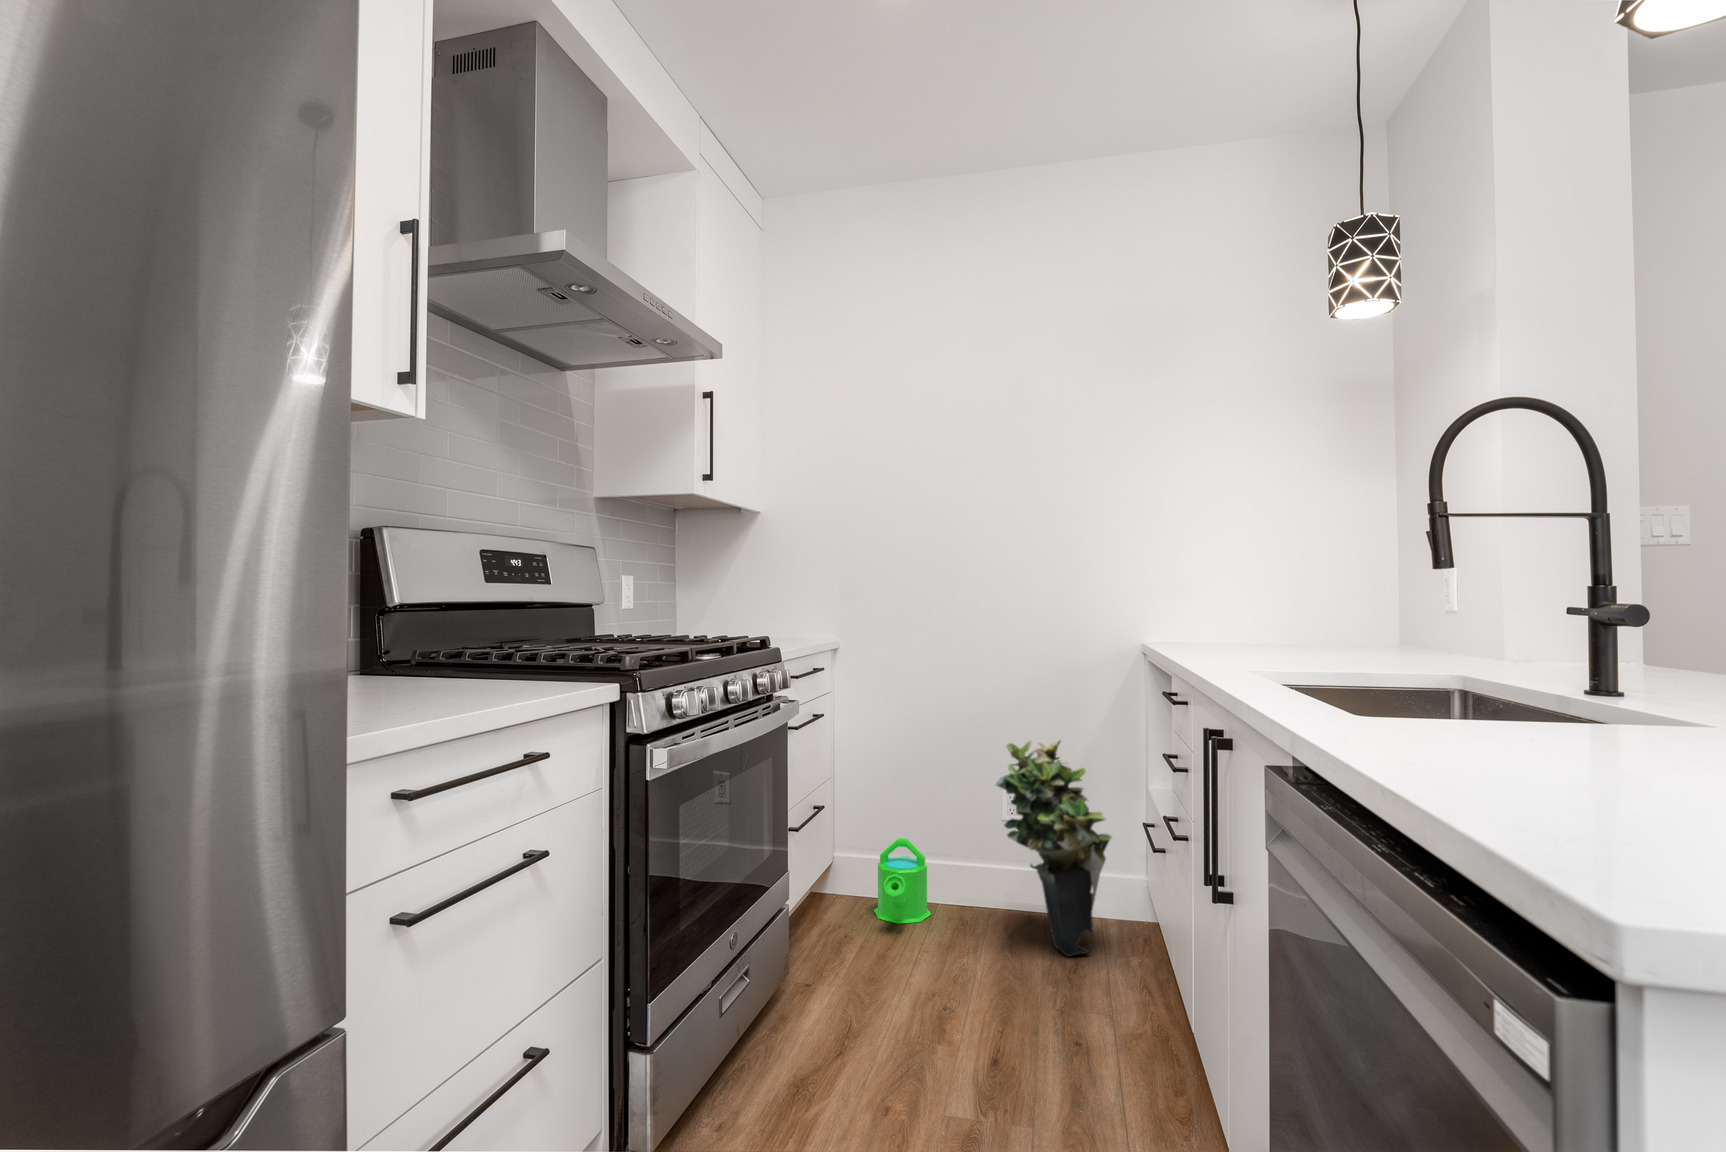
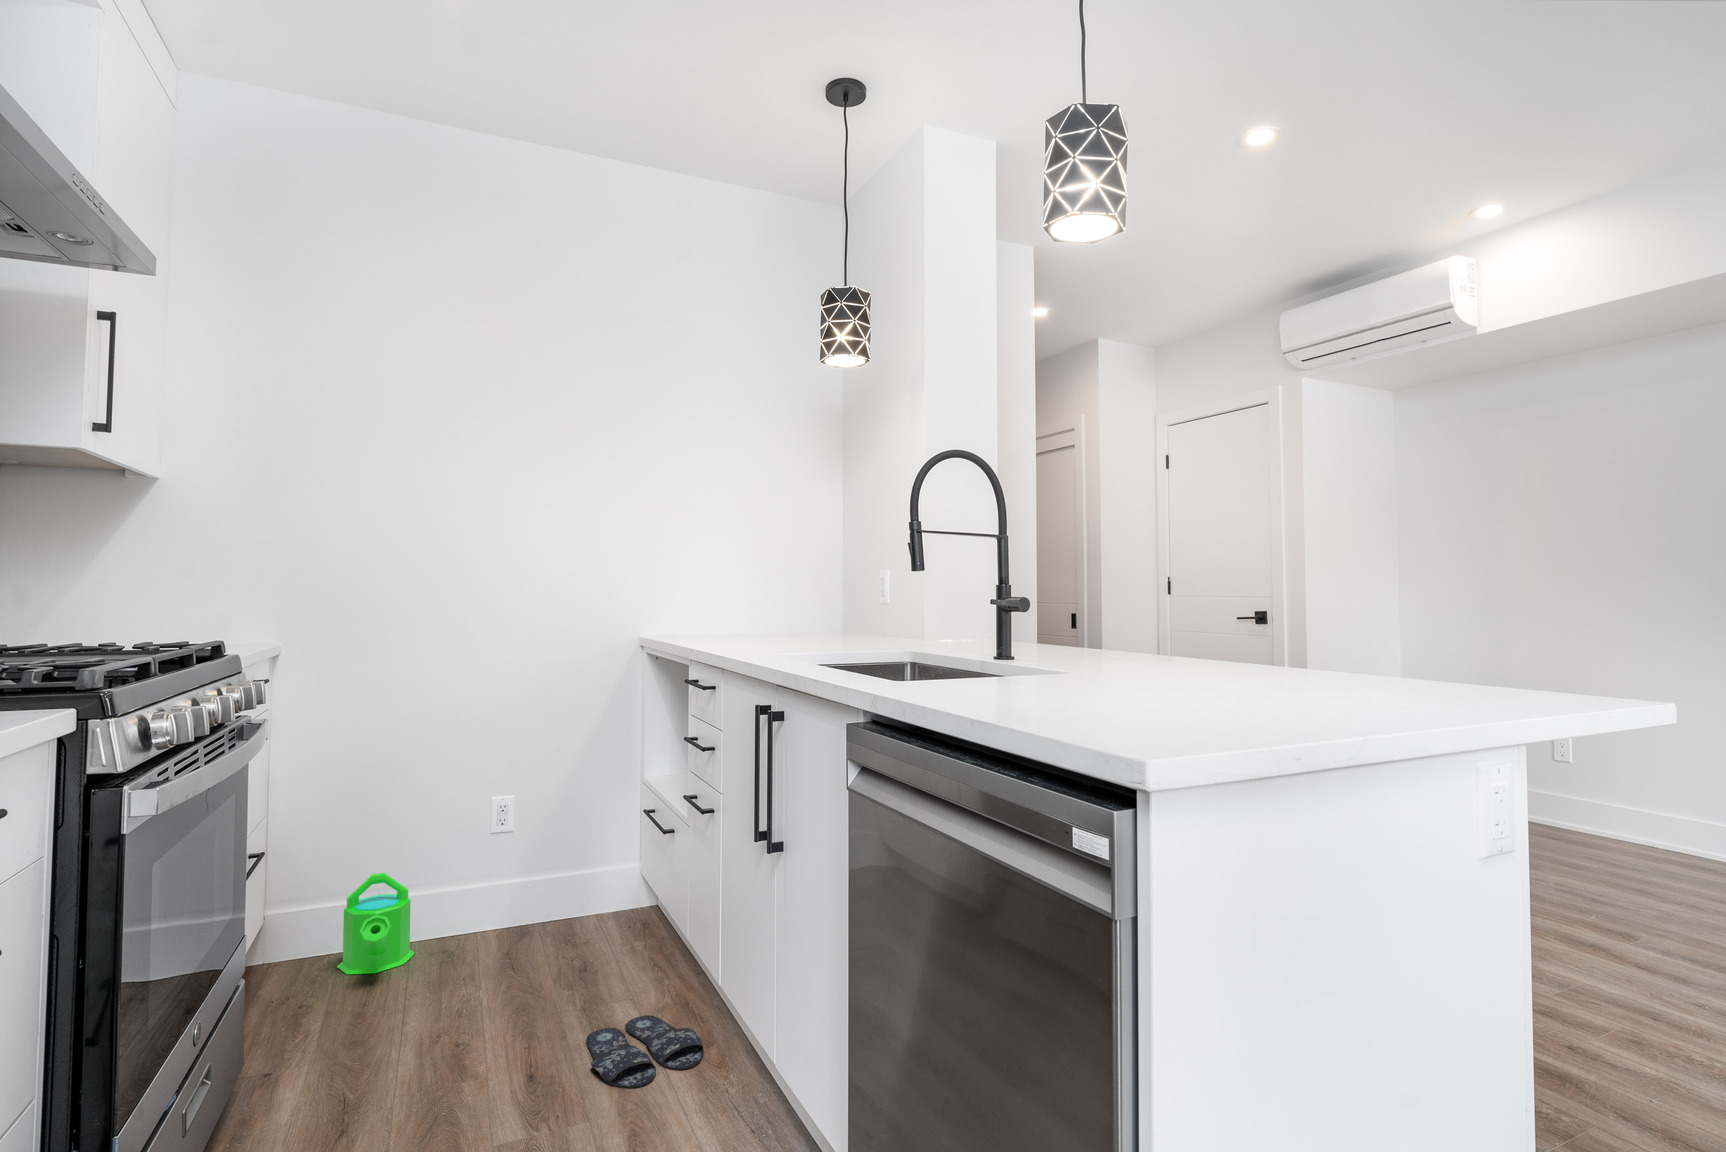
potted plant: present [996,741,1112,957] -> none [504,738,625,955]
slippers: none [1040,1039,1159,1117] -> present [587,1015,703,1088]

